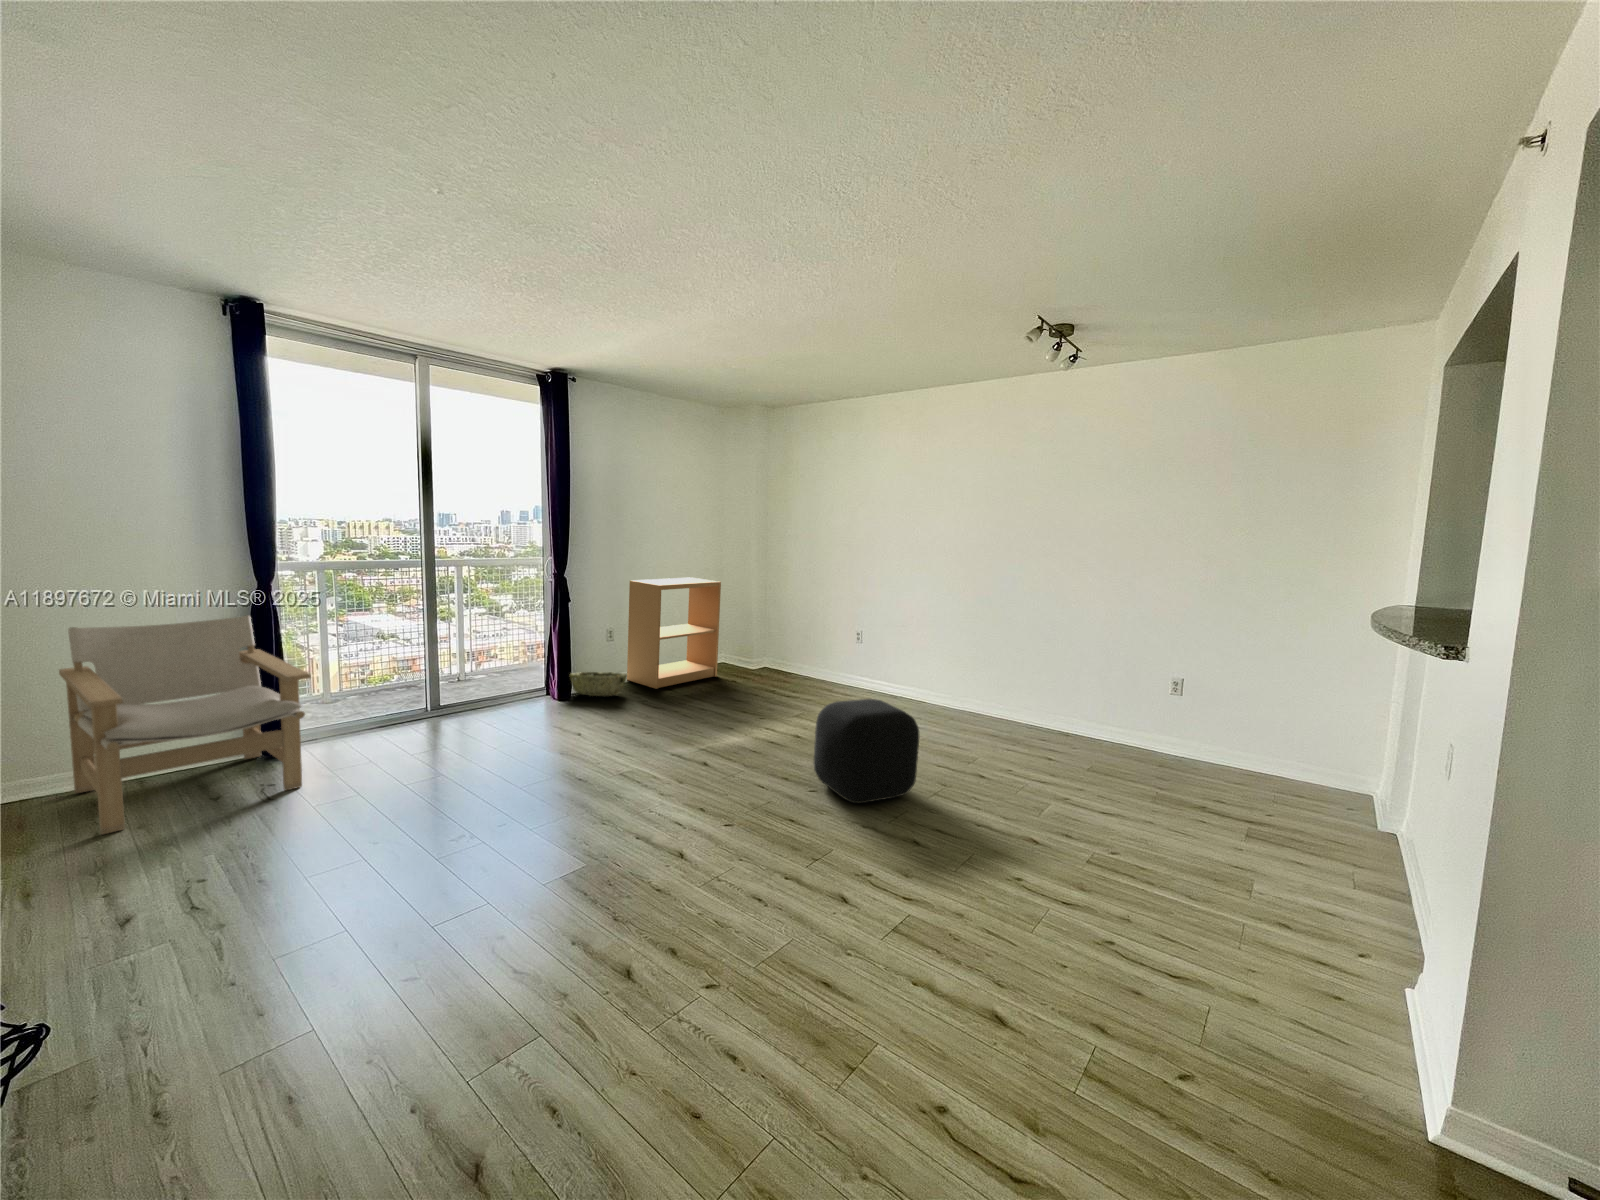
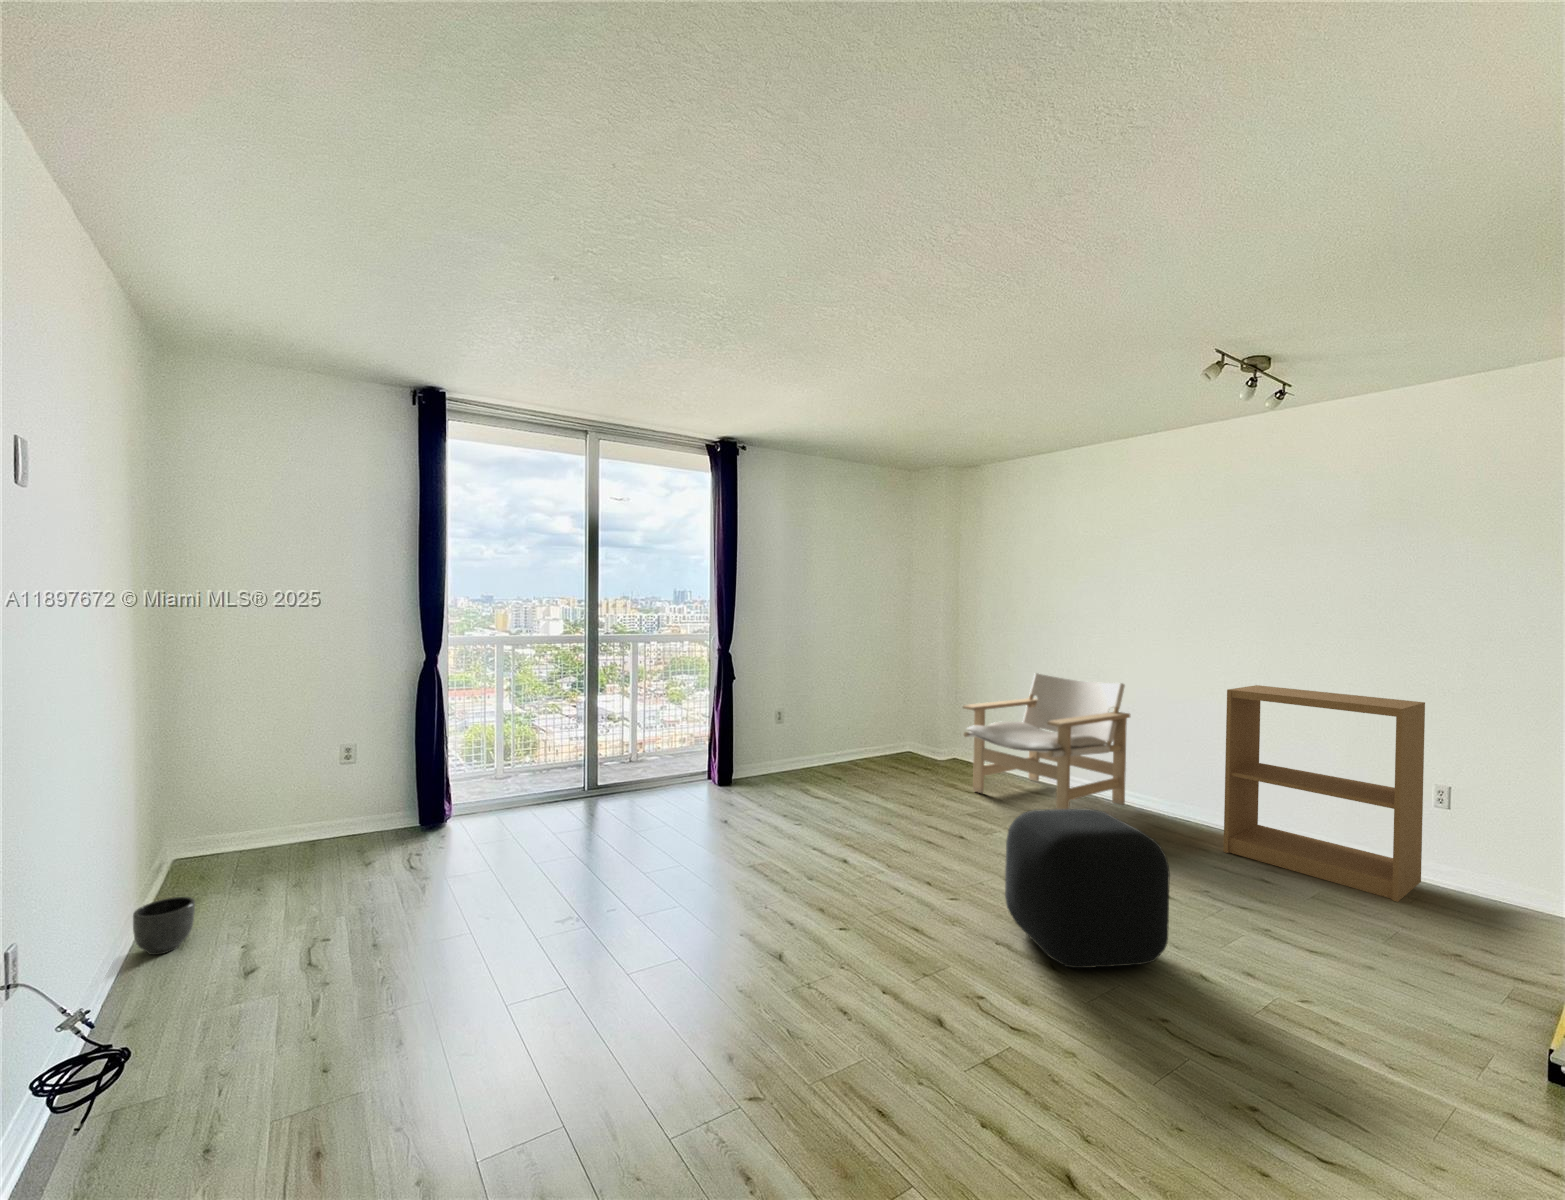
bookshelf: present [627,577,721,689] -> present [1224,685,1425,902]
lounge chair: present [59,615,311,835] -> present [963,673,1130,809]
woven basket: present [569,672,627,696] -> none [734,756,796,785]
planter: none [8,834,76,889] -> present [133,897,195,955]

